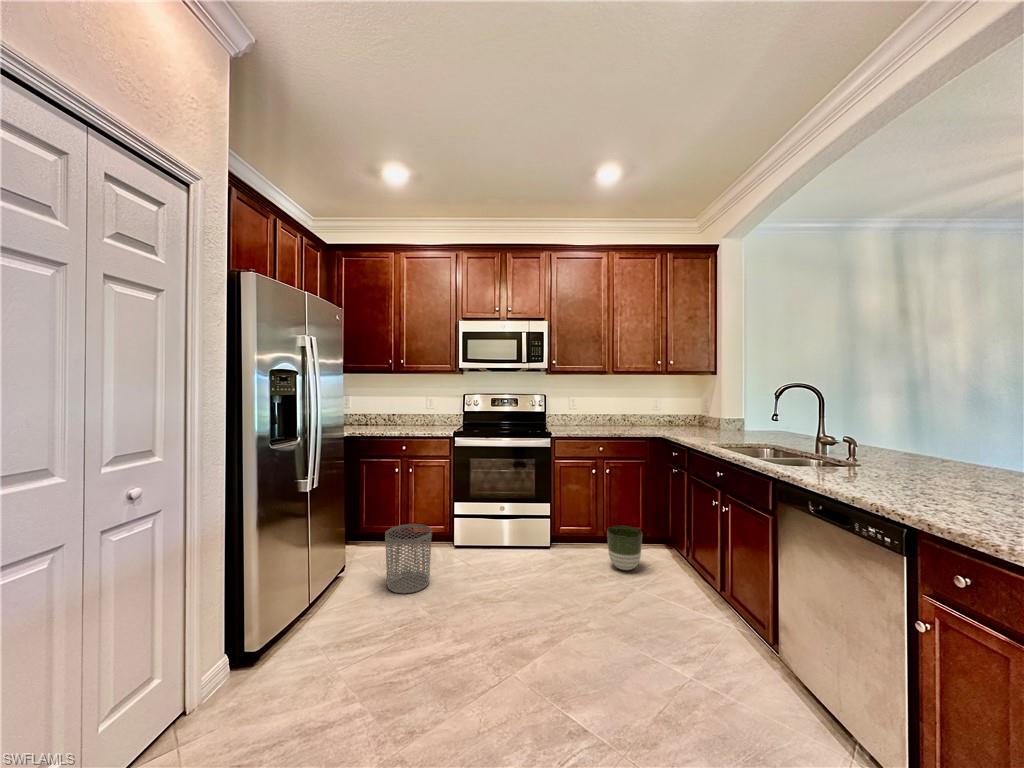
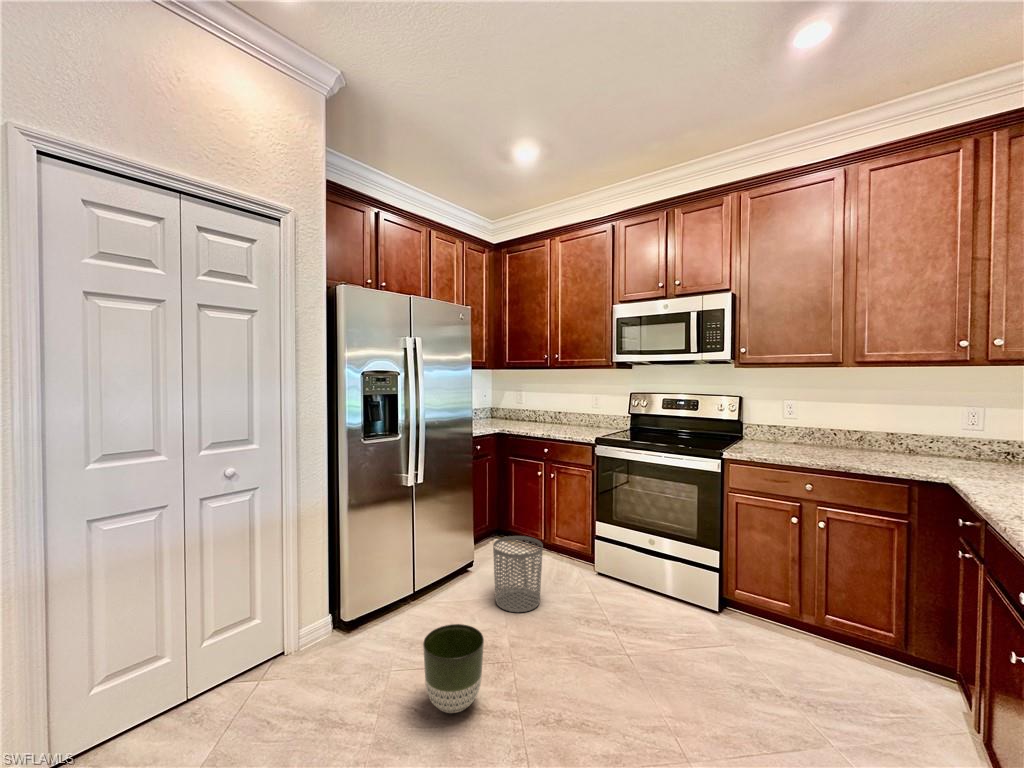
planter: present [607,526,642,570] -> present [423,624,484,713]

